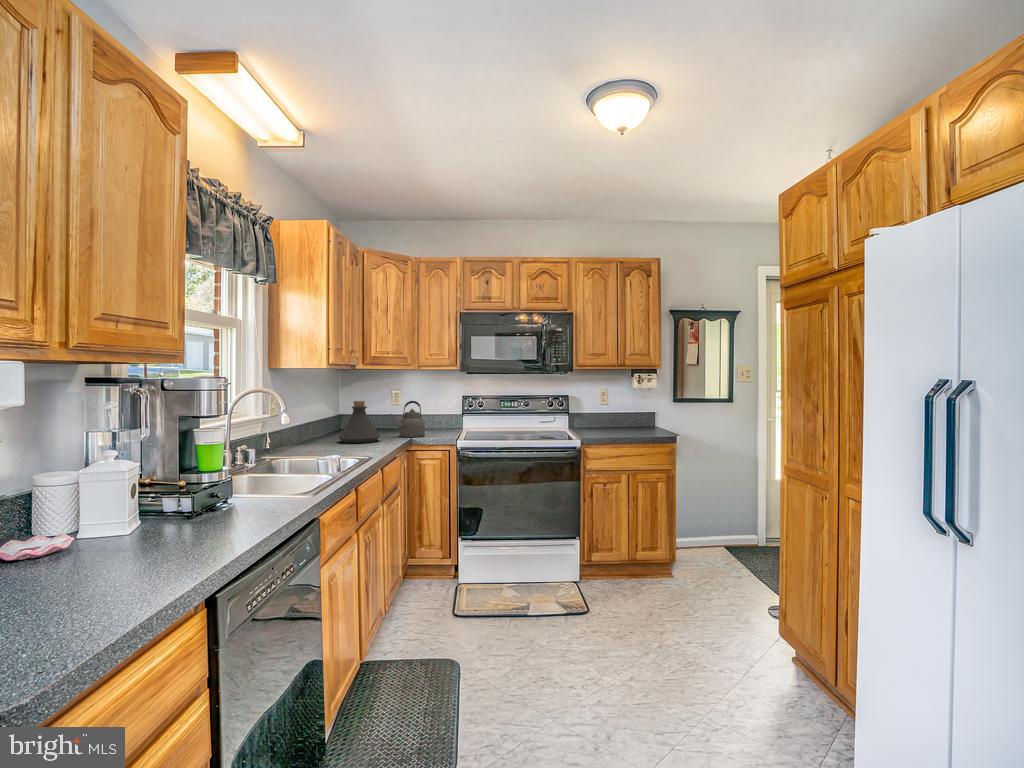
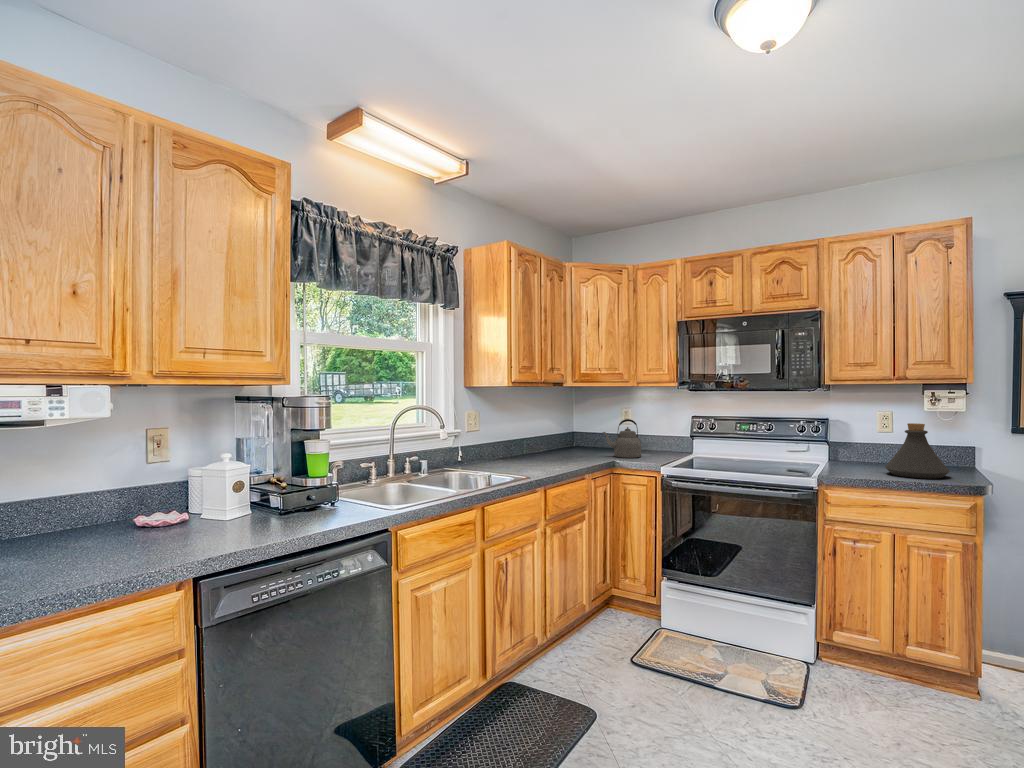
bottle: present [338,401,380,443] -> present [885,423,950,479]

